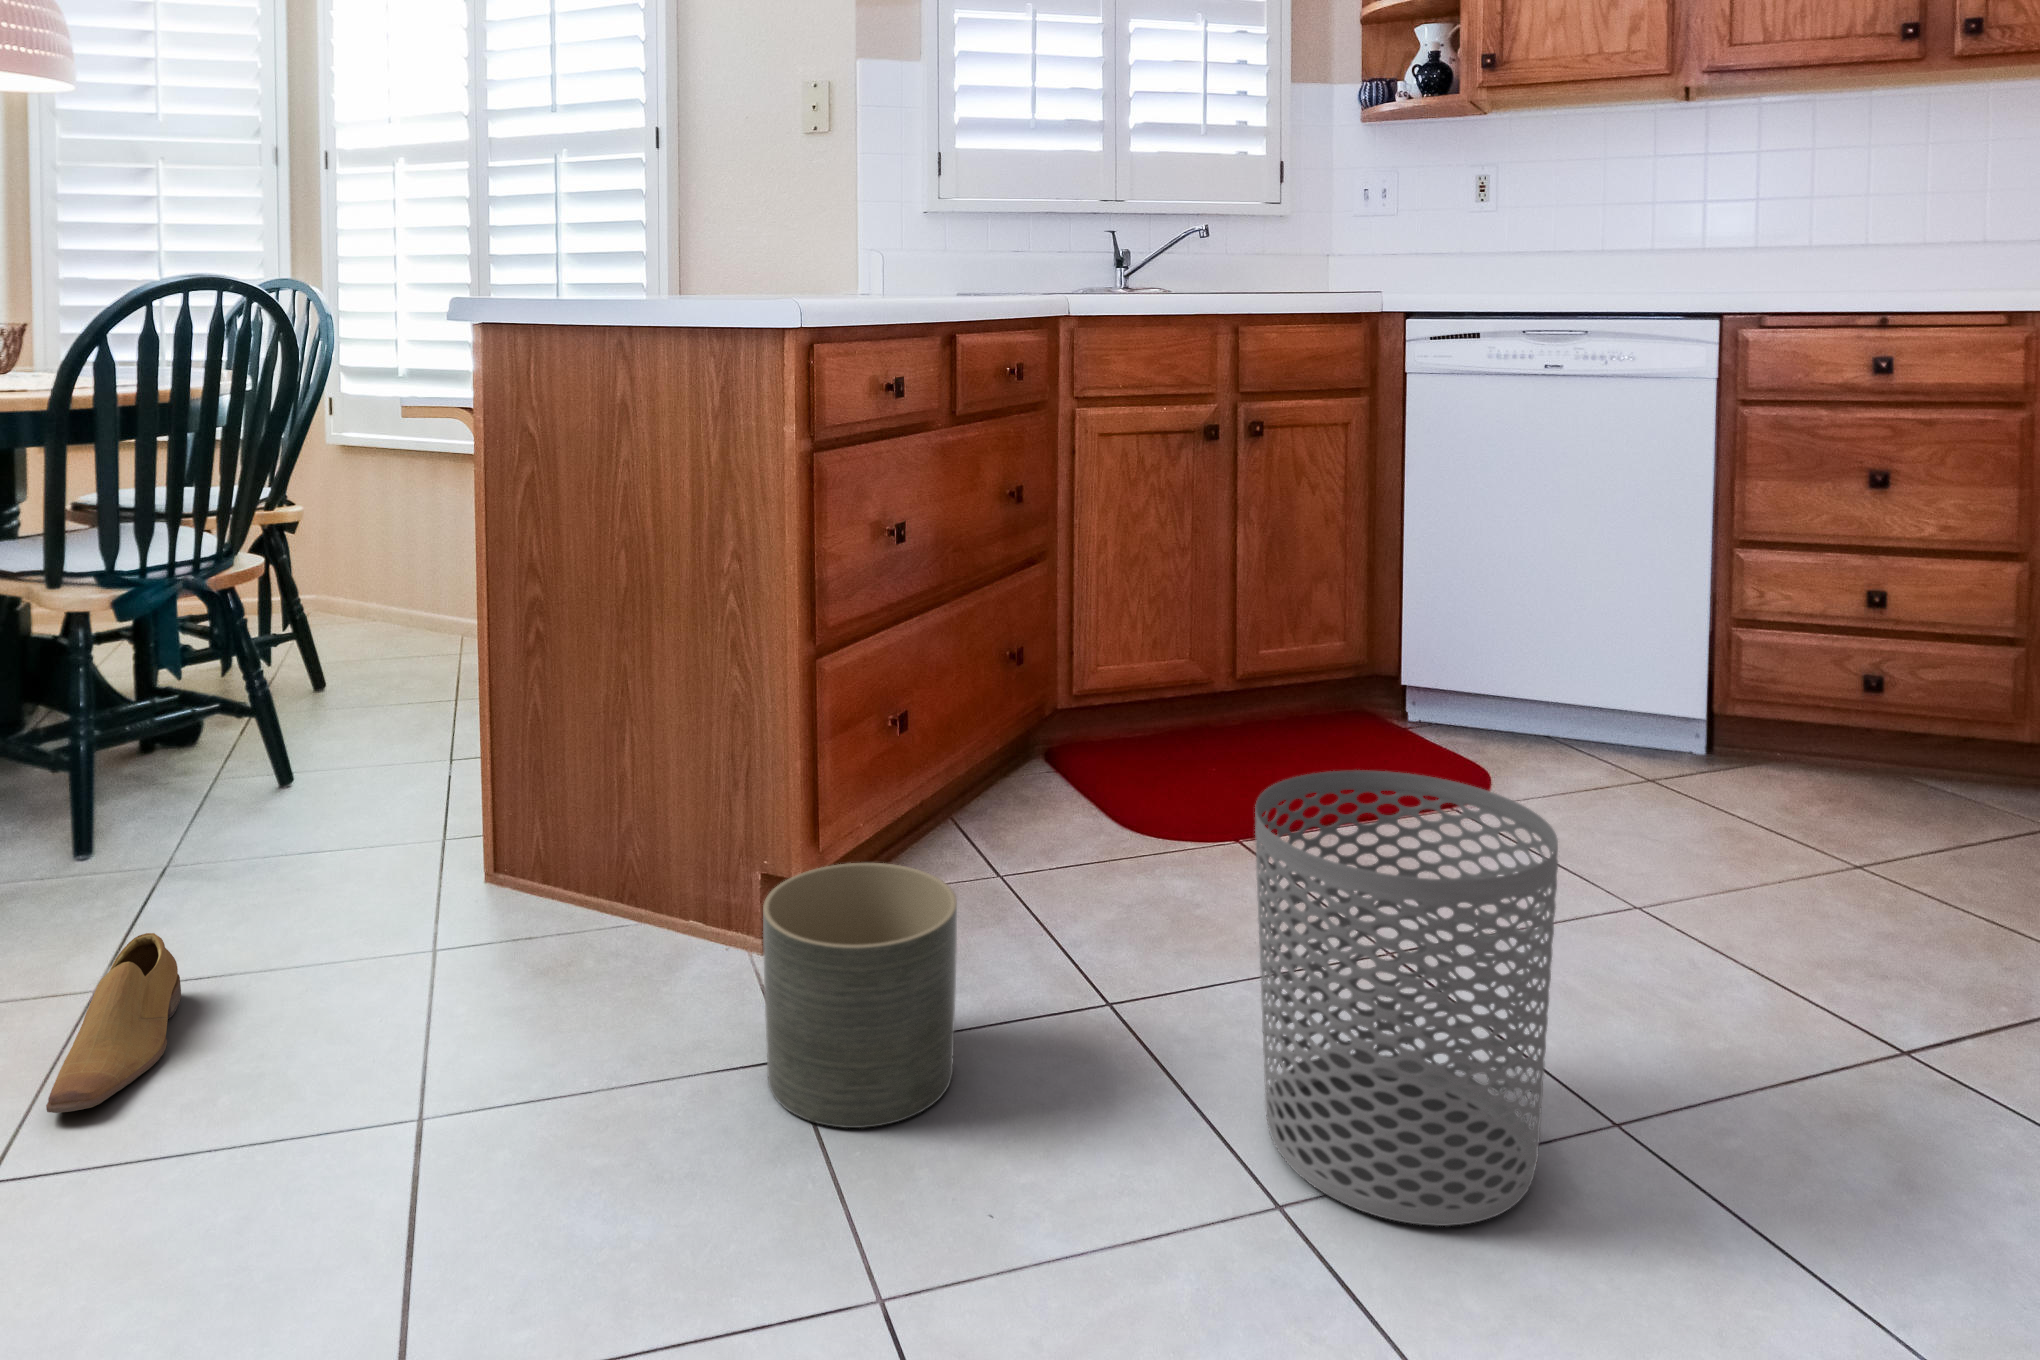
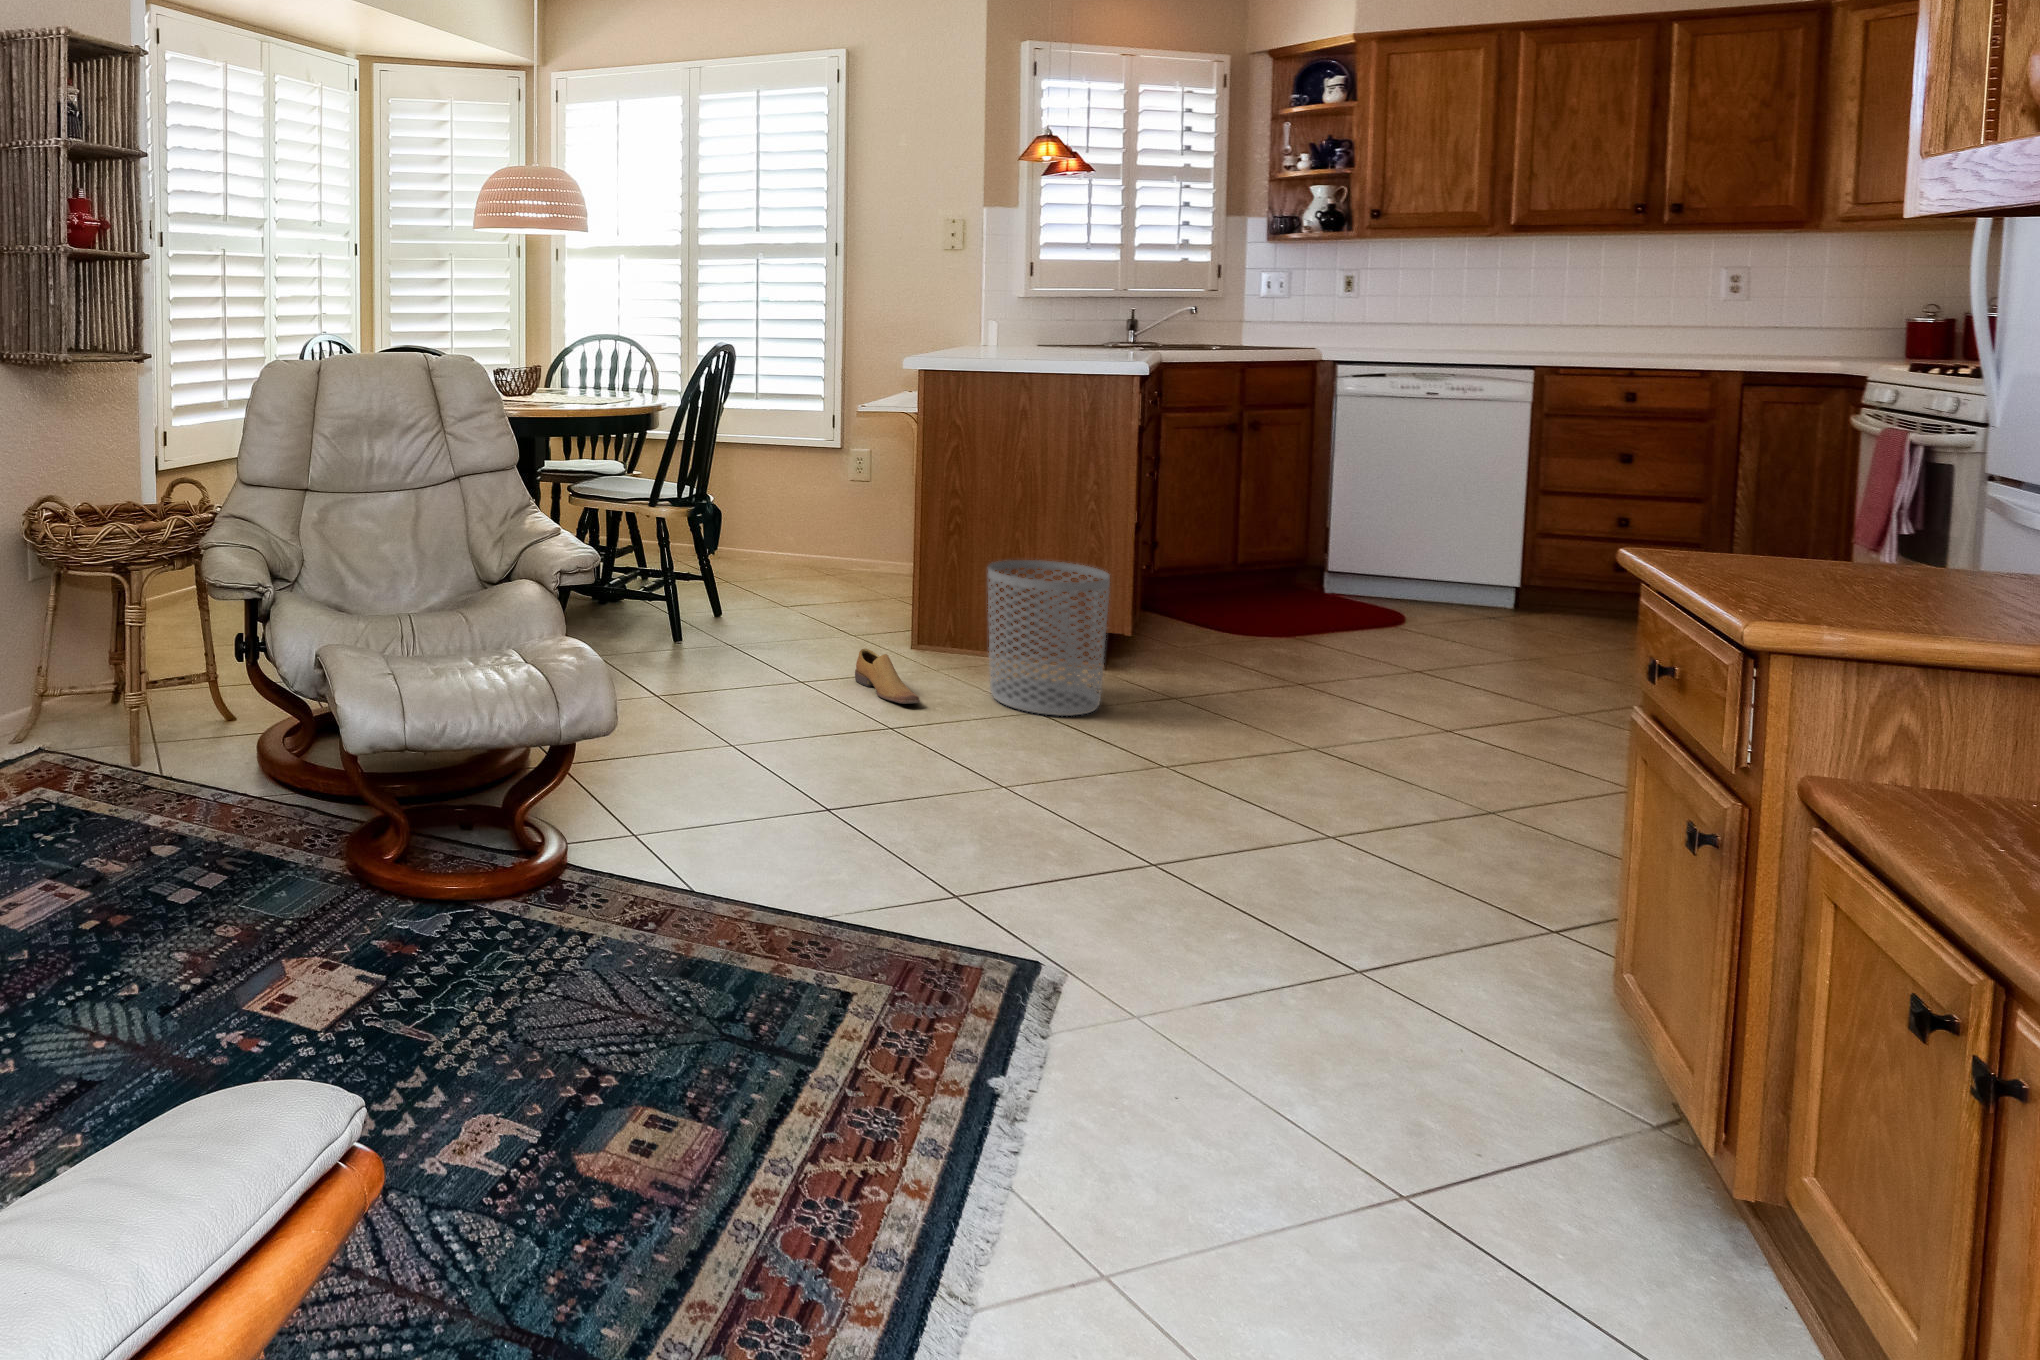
waste bin: present [1255,770,1558,1226] -> present [988,560,1110,716]
planter: present [763,863,957,1128] -> none [1179,618,1275,715]

